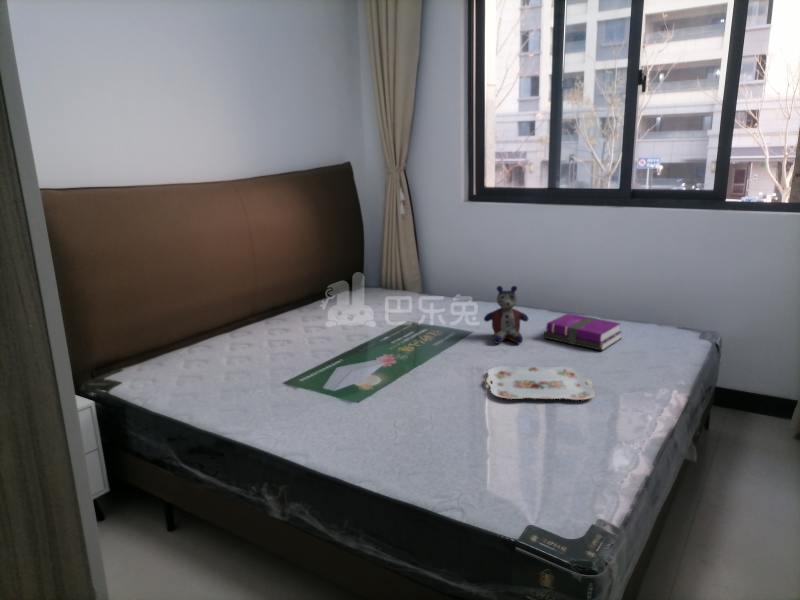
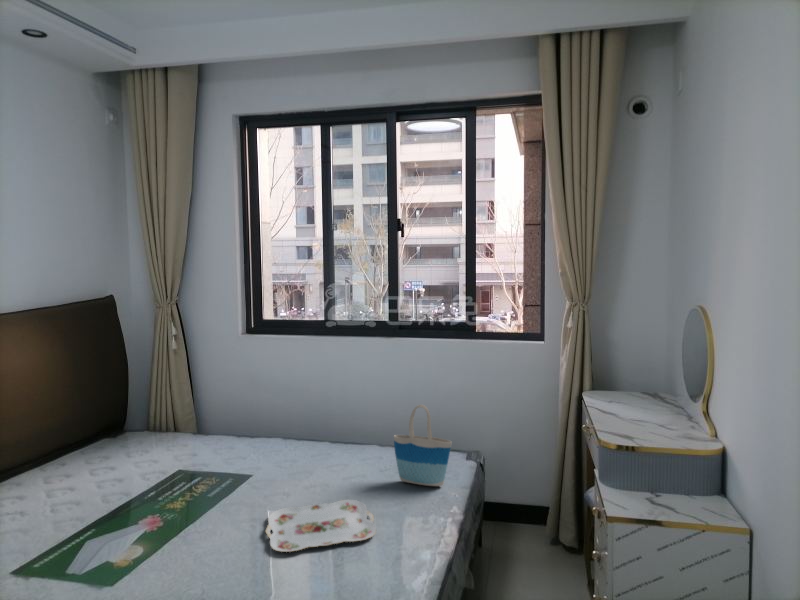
tote bag: none [617,280,684,367] -> present [394,405,452,486]
stuffed bear: present [484,286,528,344] -> none [266,415,312,479]
notebook: present [544,314,621,350] -> none [328,435,401,474]

